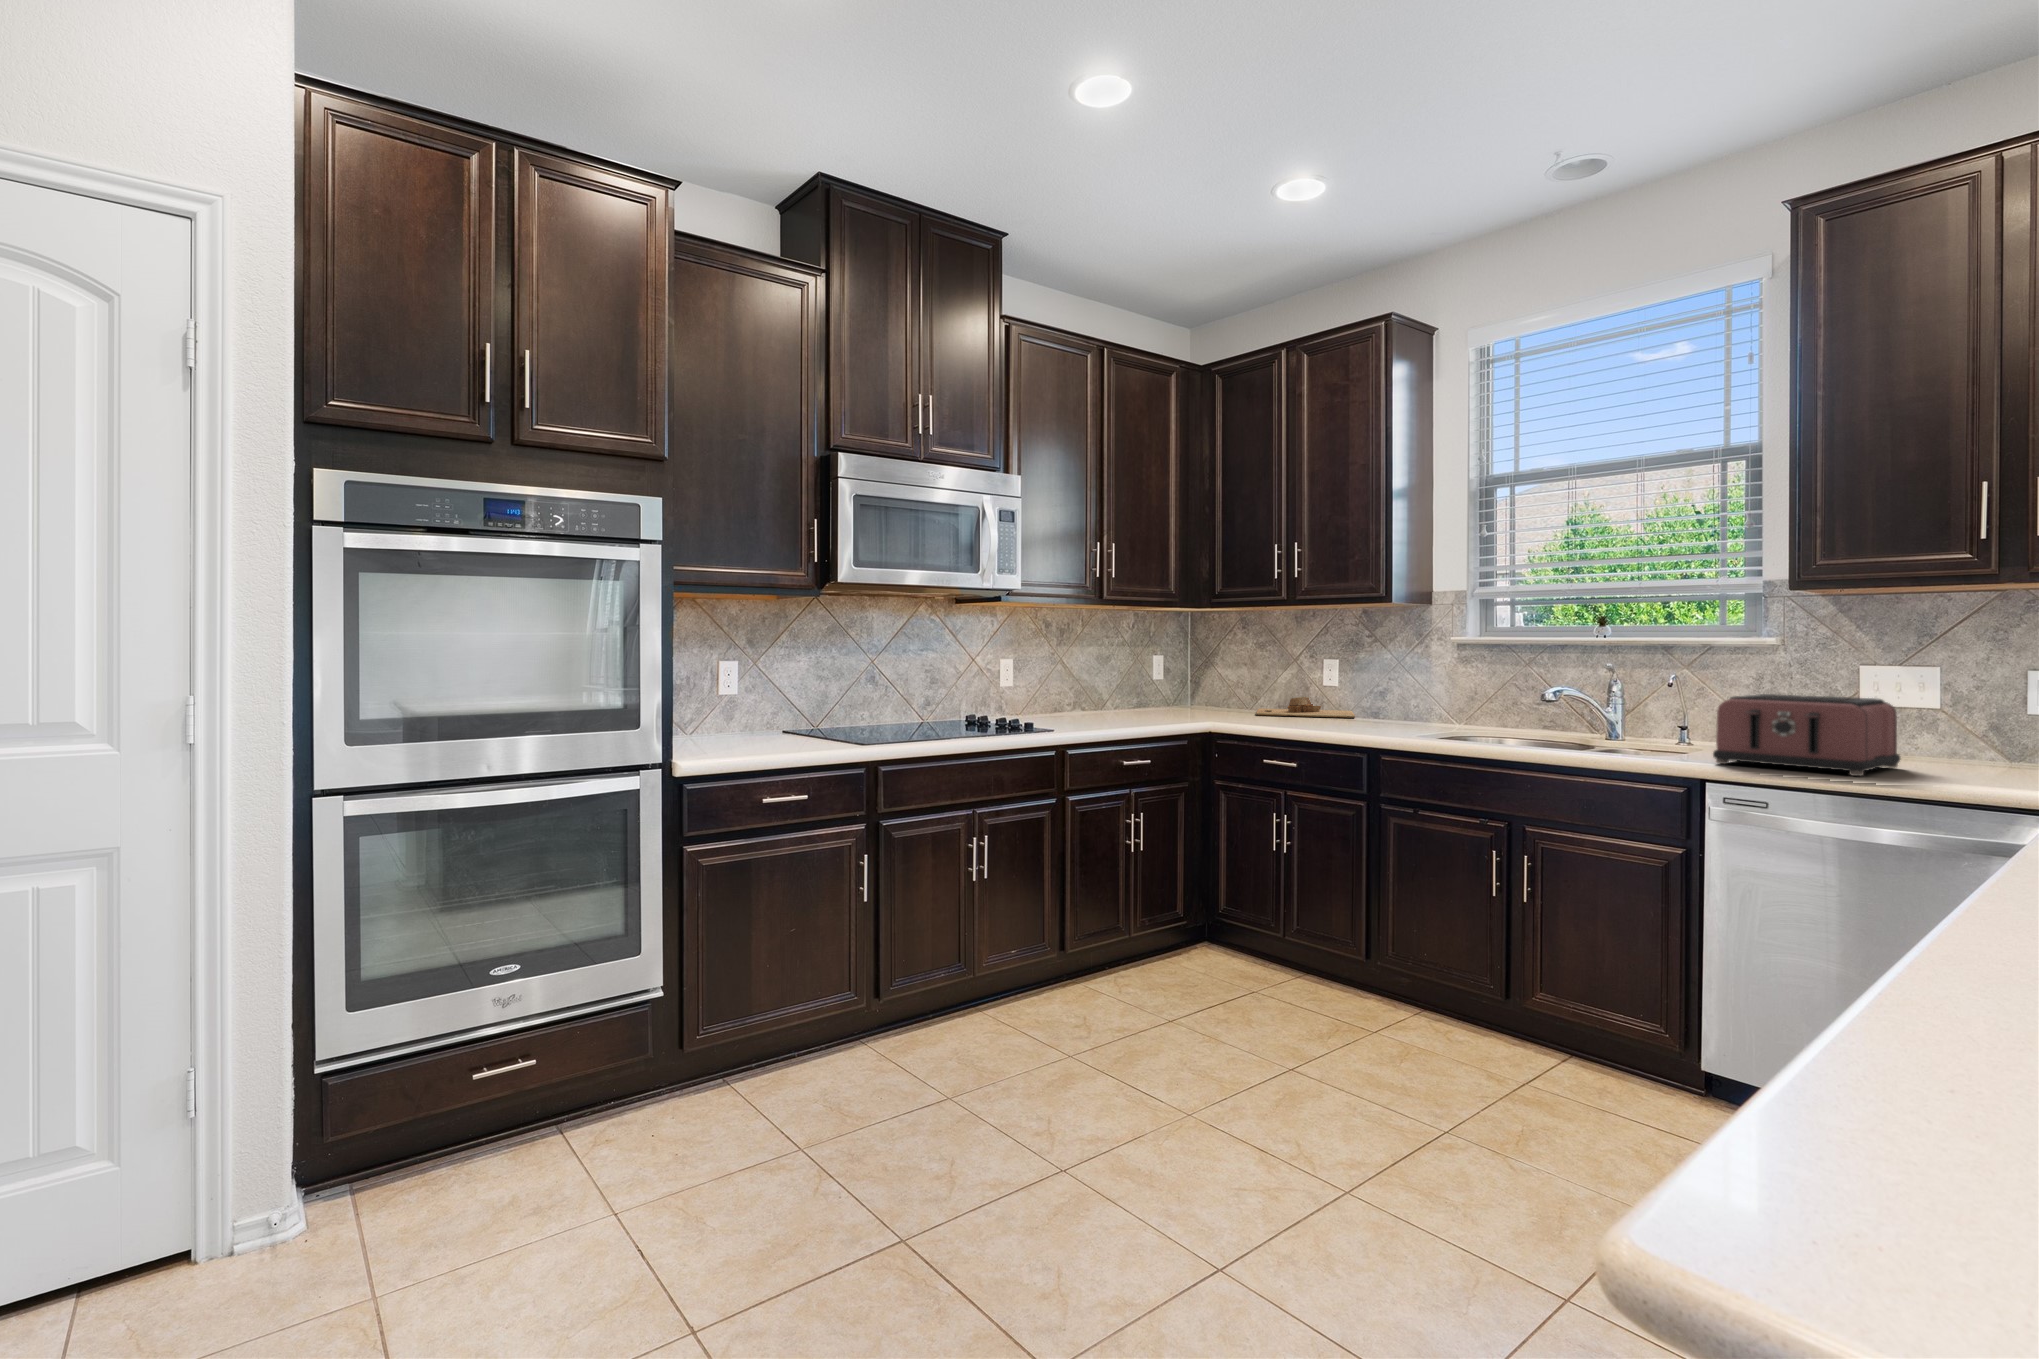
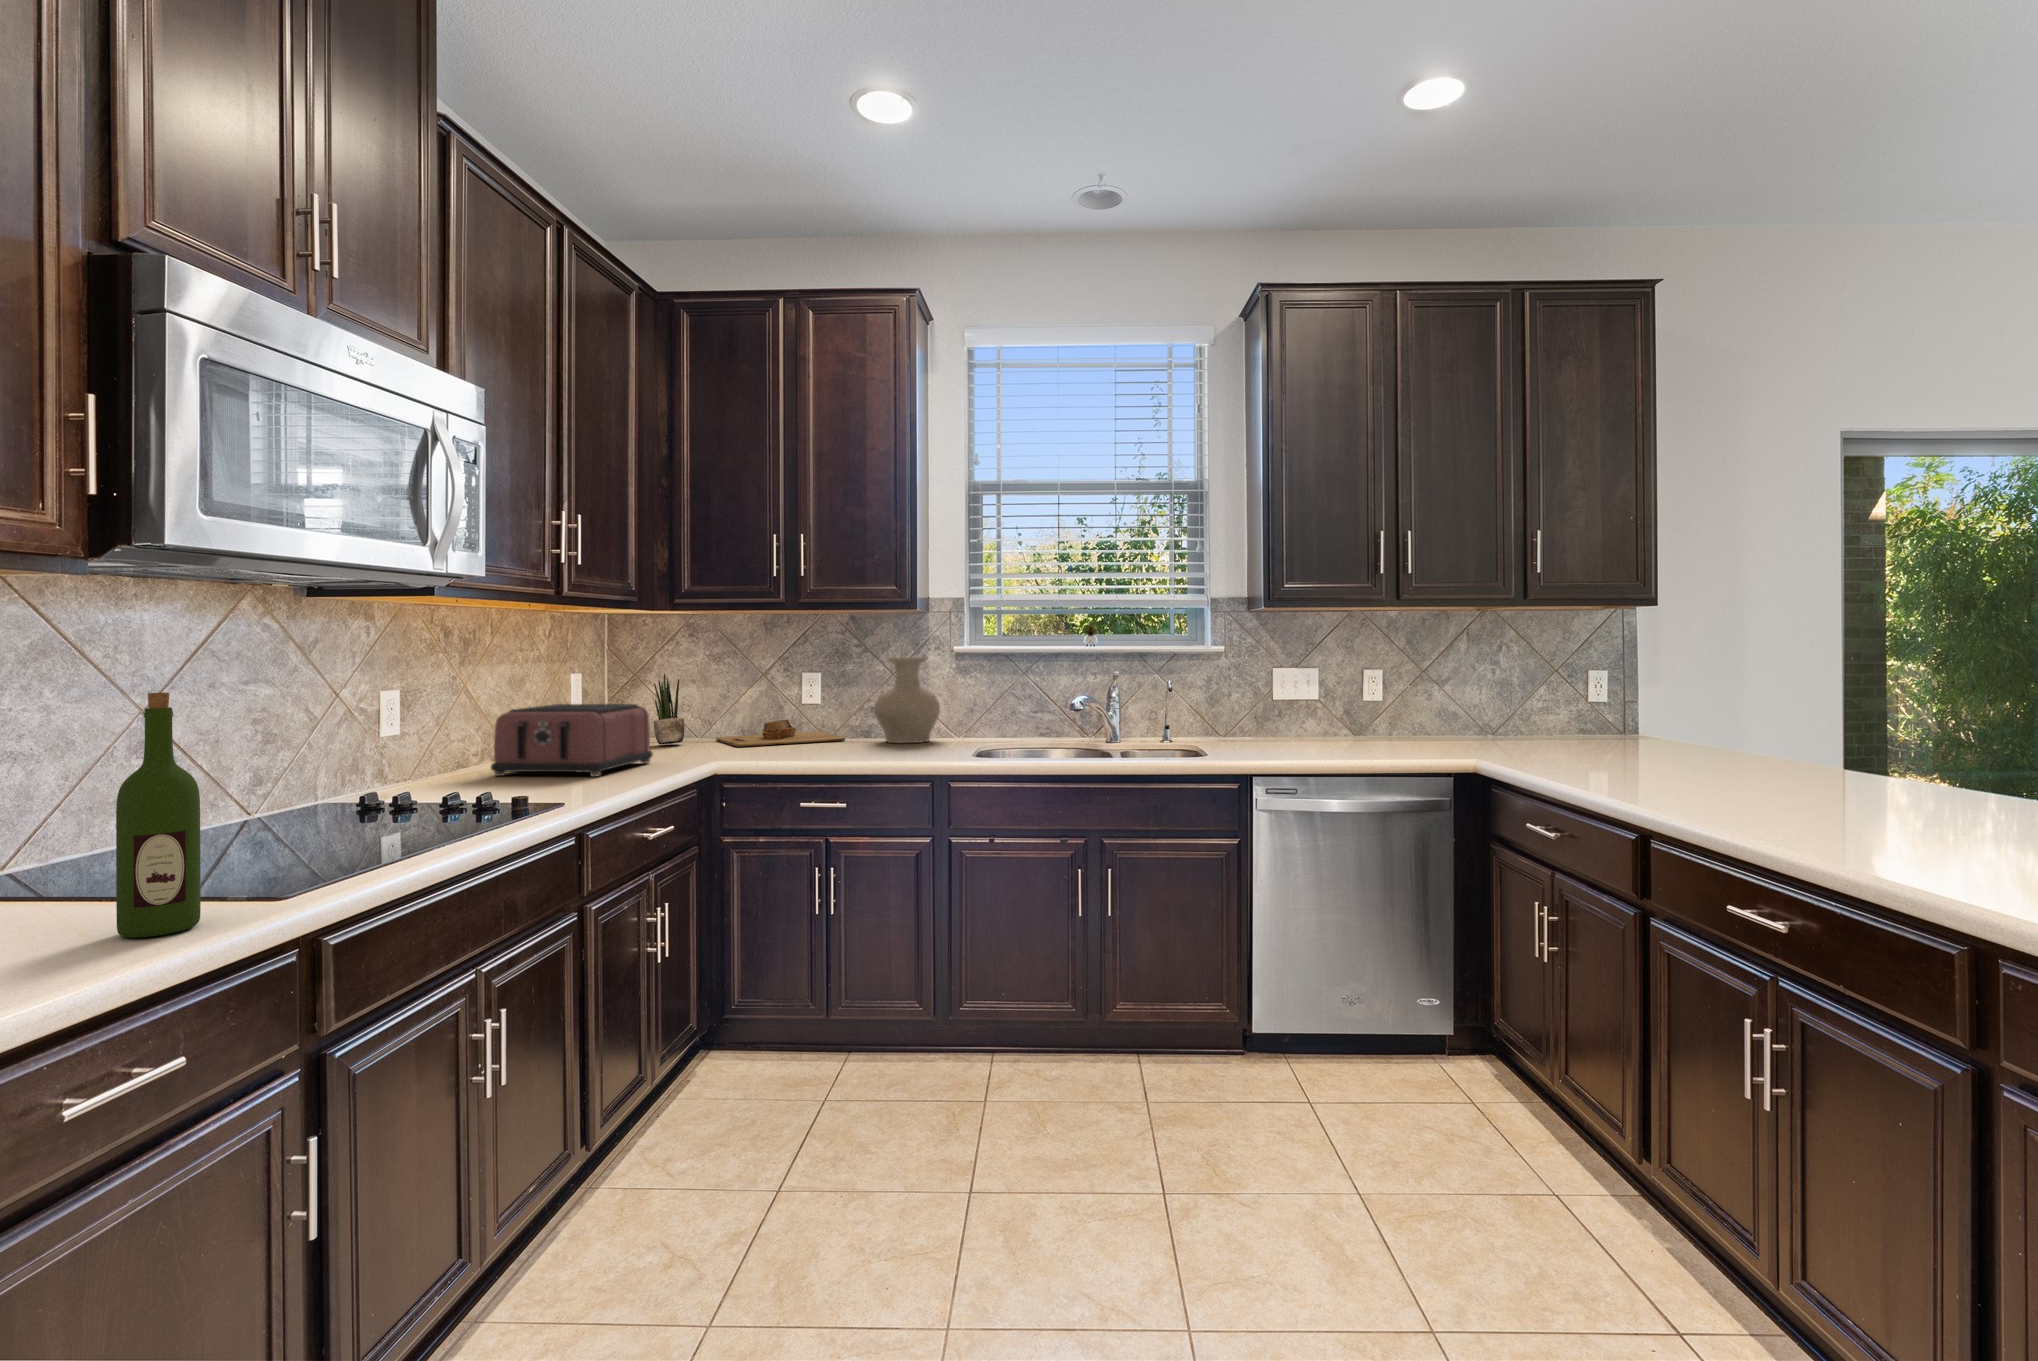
wine bottle: none [794,644,821,747] -> present [116,692,201,938]
vase: none [1373,646,1438,724] -> present [875,657,940,743]
potted plant: none [1206,655,1228,710] -> present [654,674,684,744]
toaster: present [1713,694,1900,776] -> present [491,704,653,777]

